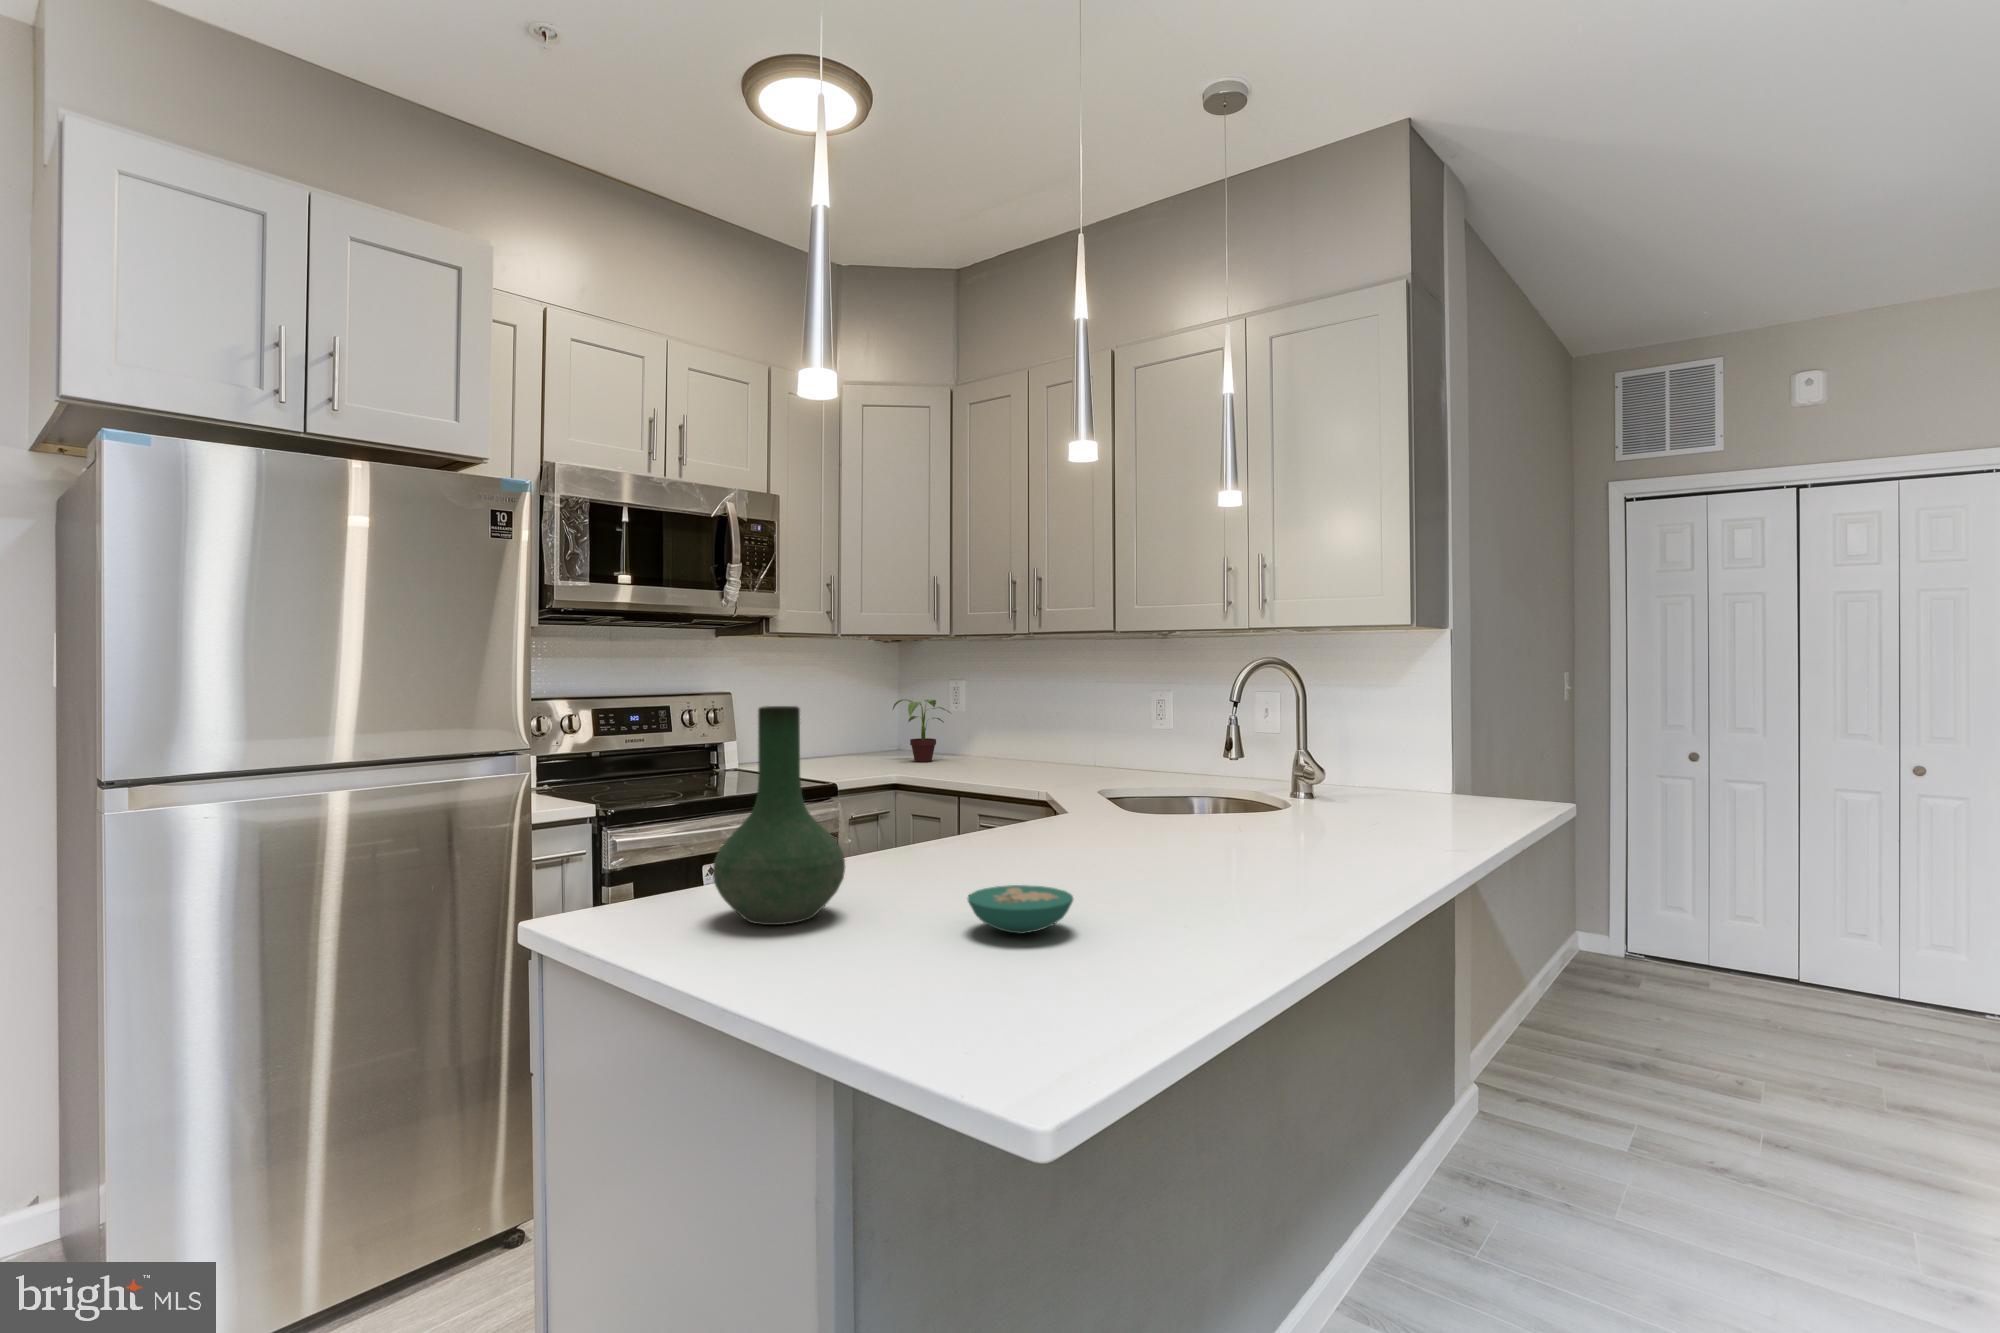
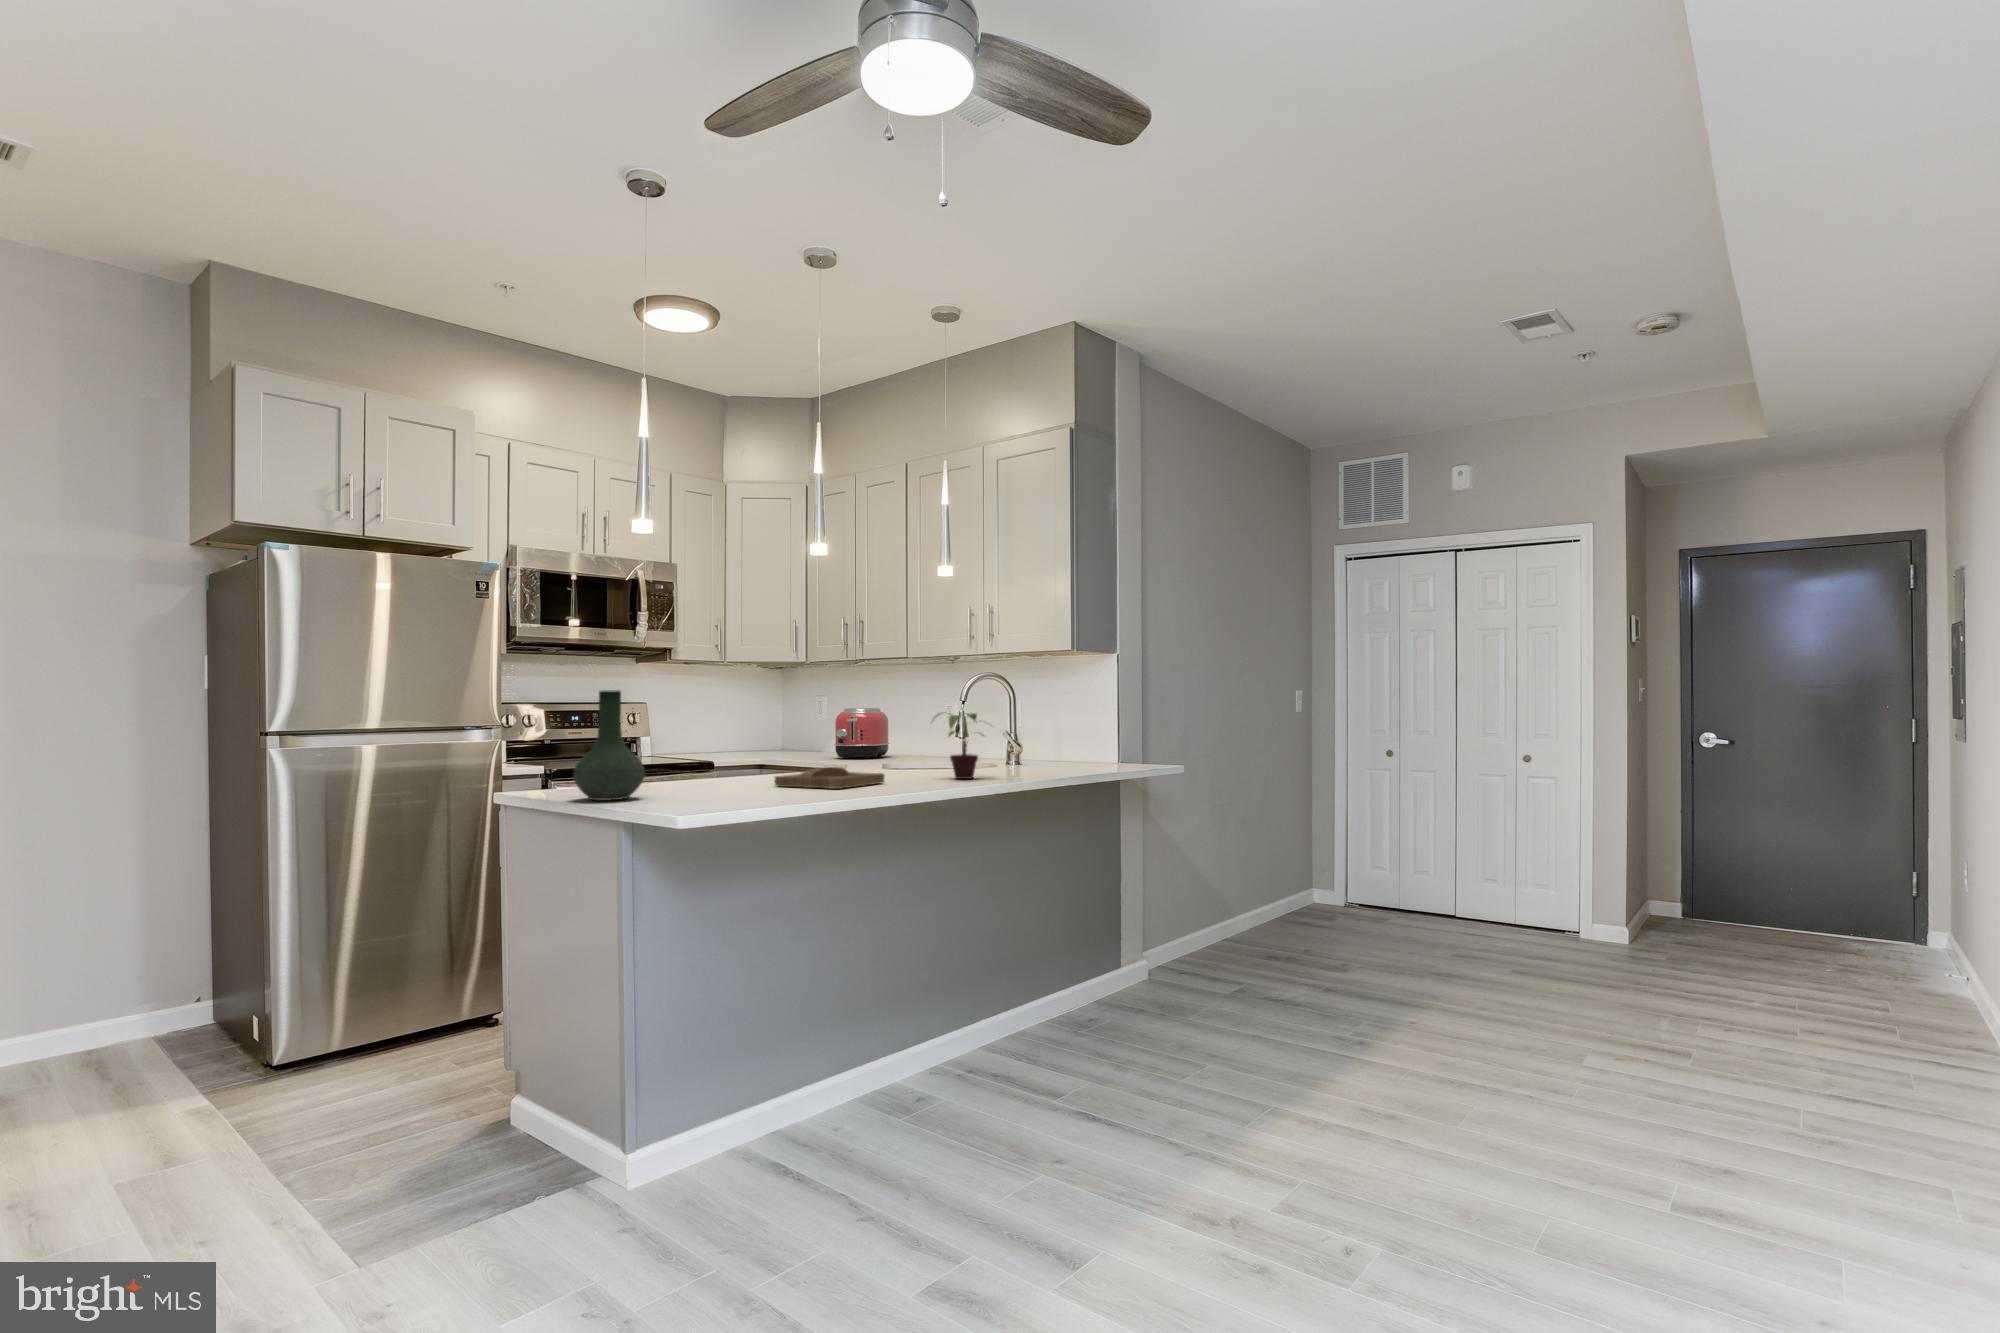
potted plant: present [893,699,950,762] -> present [934,713,983,779]
toaster: none [995,700,1065,773] -> present [835,708,889,759]
tray: none [1030,825,1202,874] -> present [775,767,884,789]
bowl: present [968,885,1073,934] -> none [697,782,752,802]

